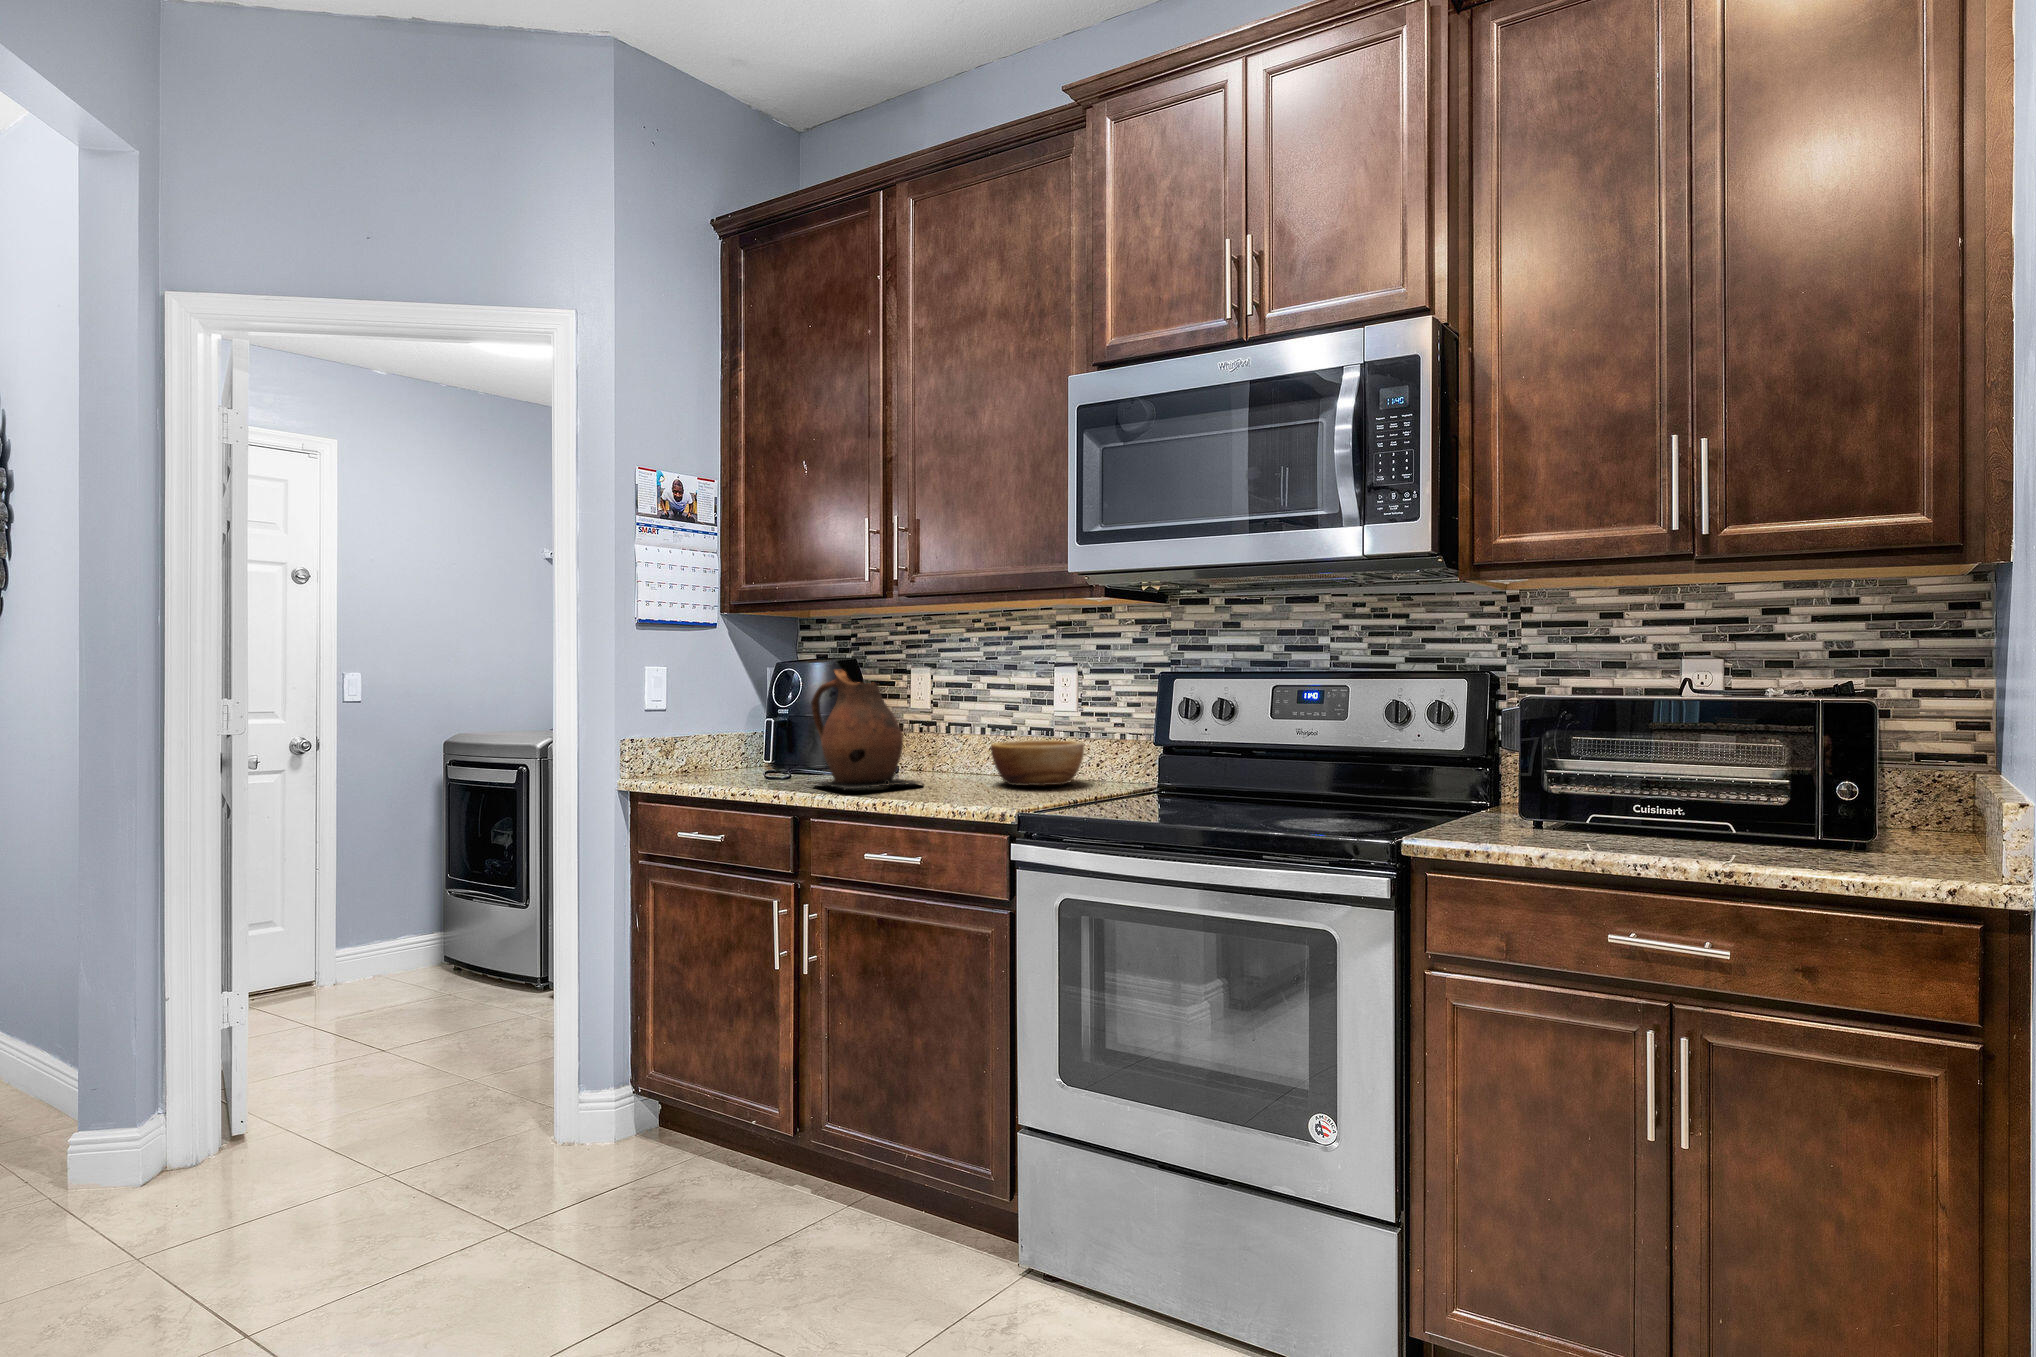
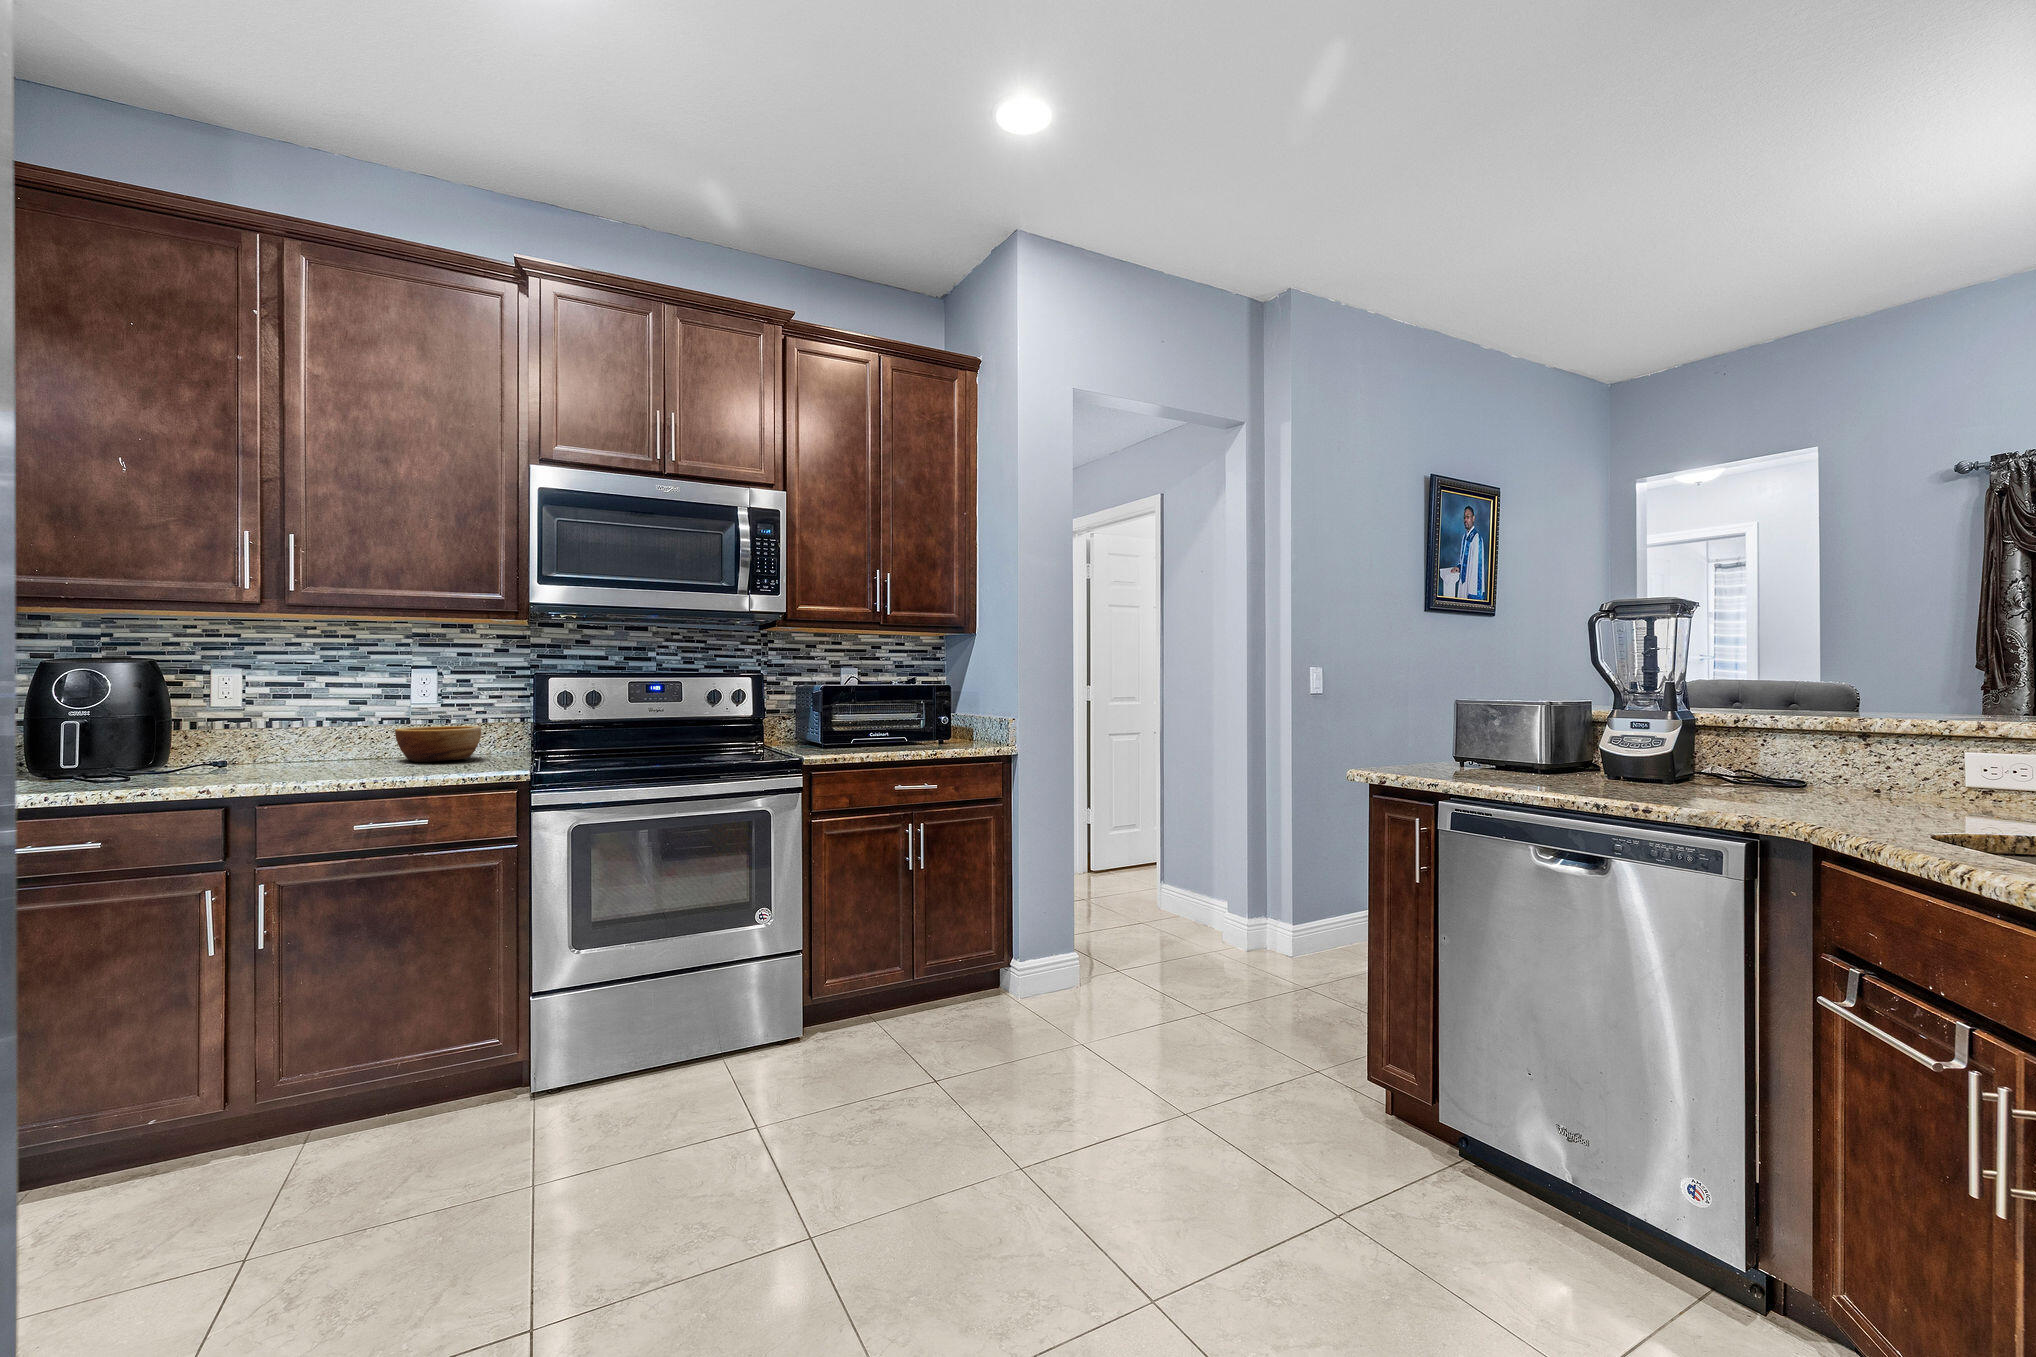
ceramic pitcher: present [811,670,922,790] -> none [227,668,352,775]

